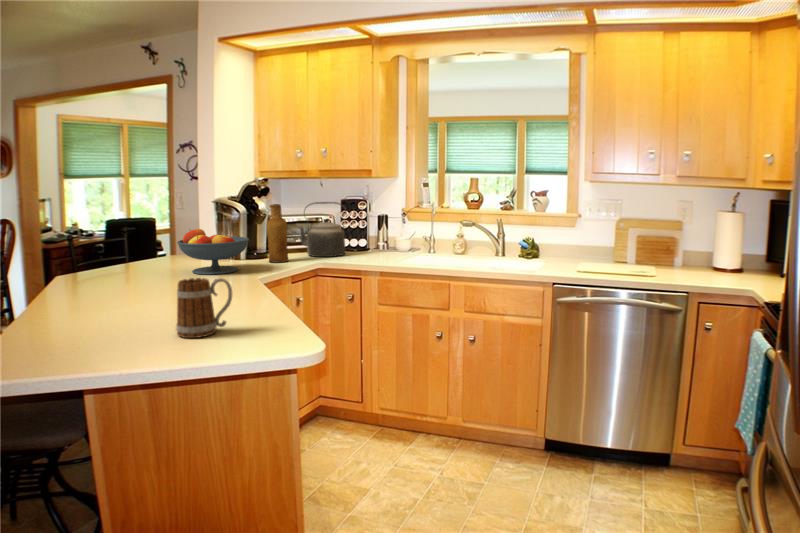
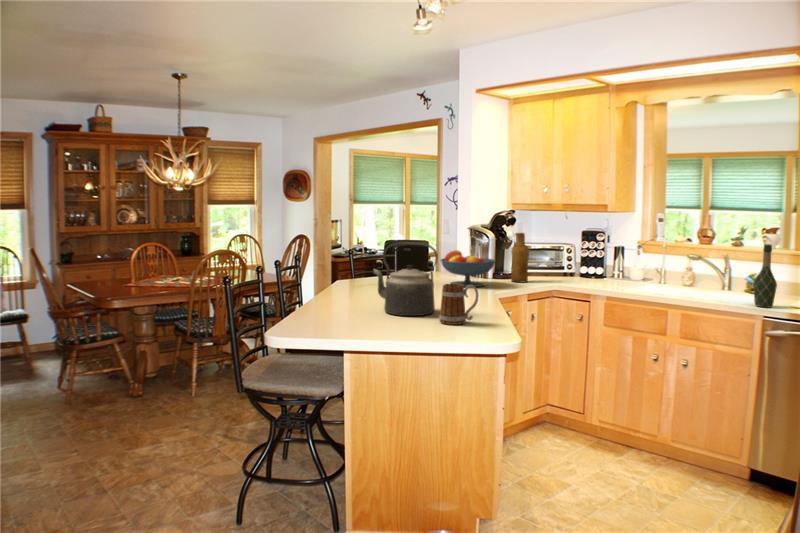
kettle: present [297,202,346,257] -> present [374,242,438,316]
wine bottle: none [521,206,542,270] -> present [754,244,777,307]

